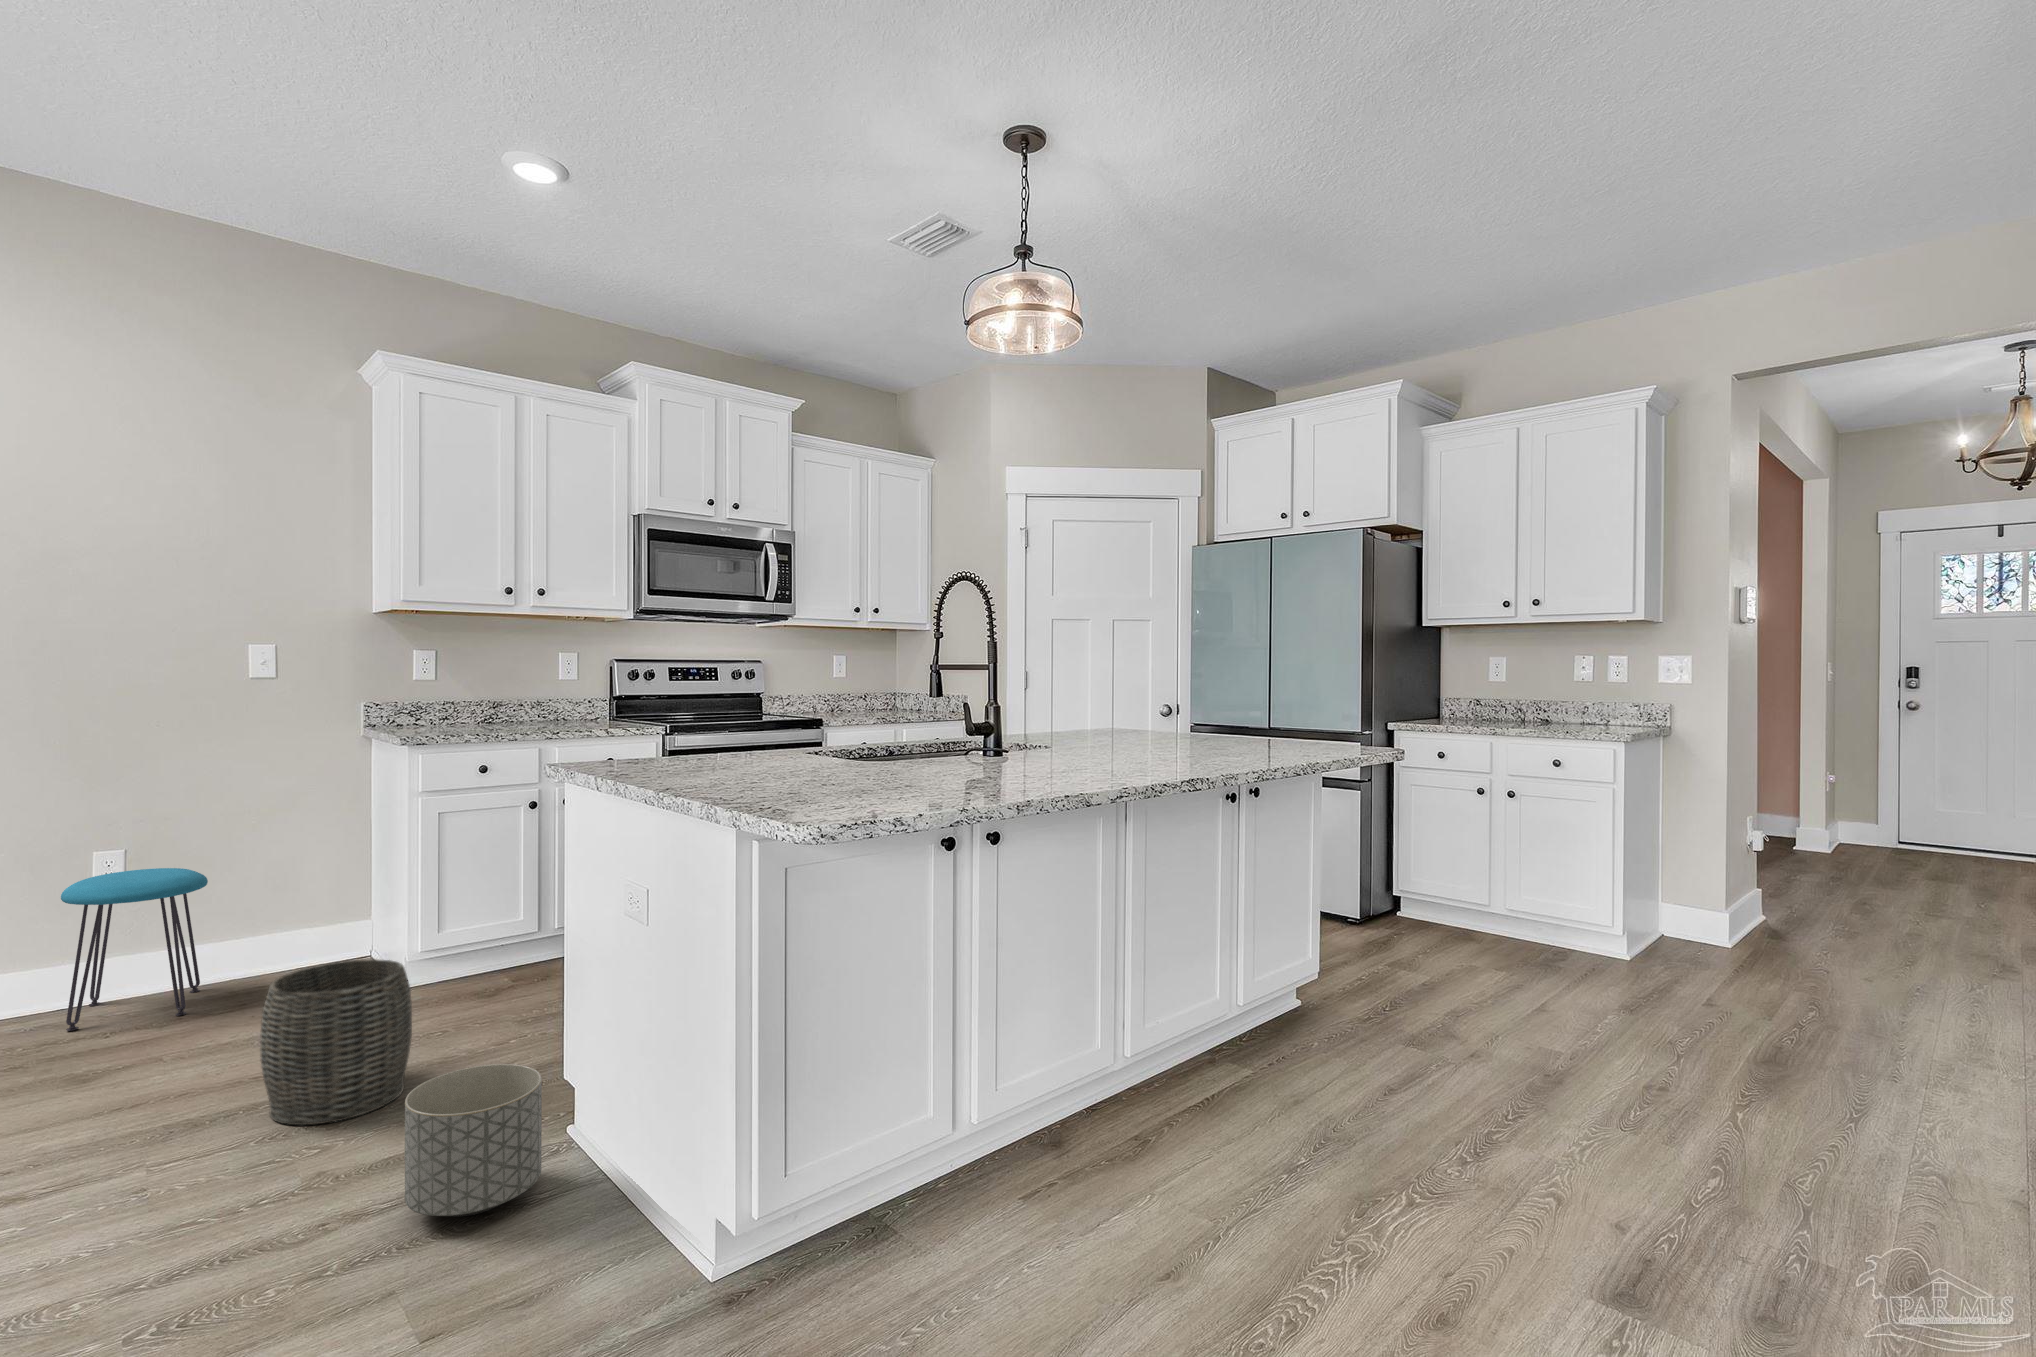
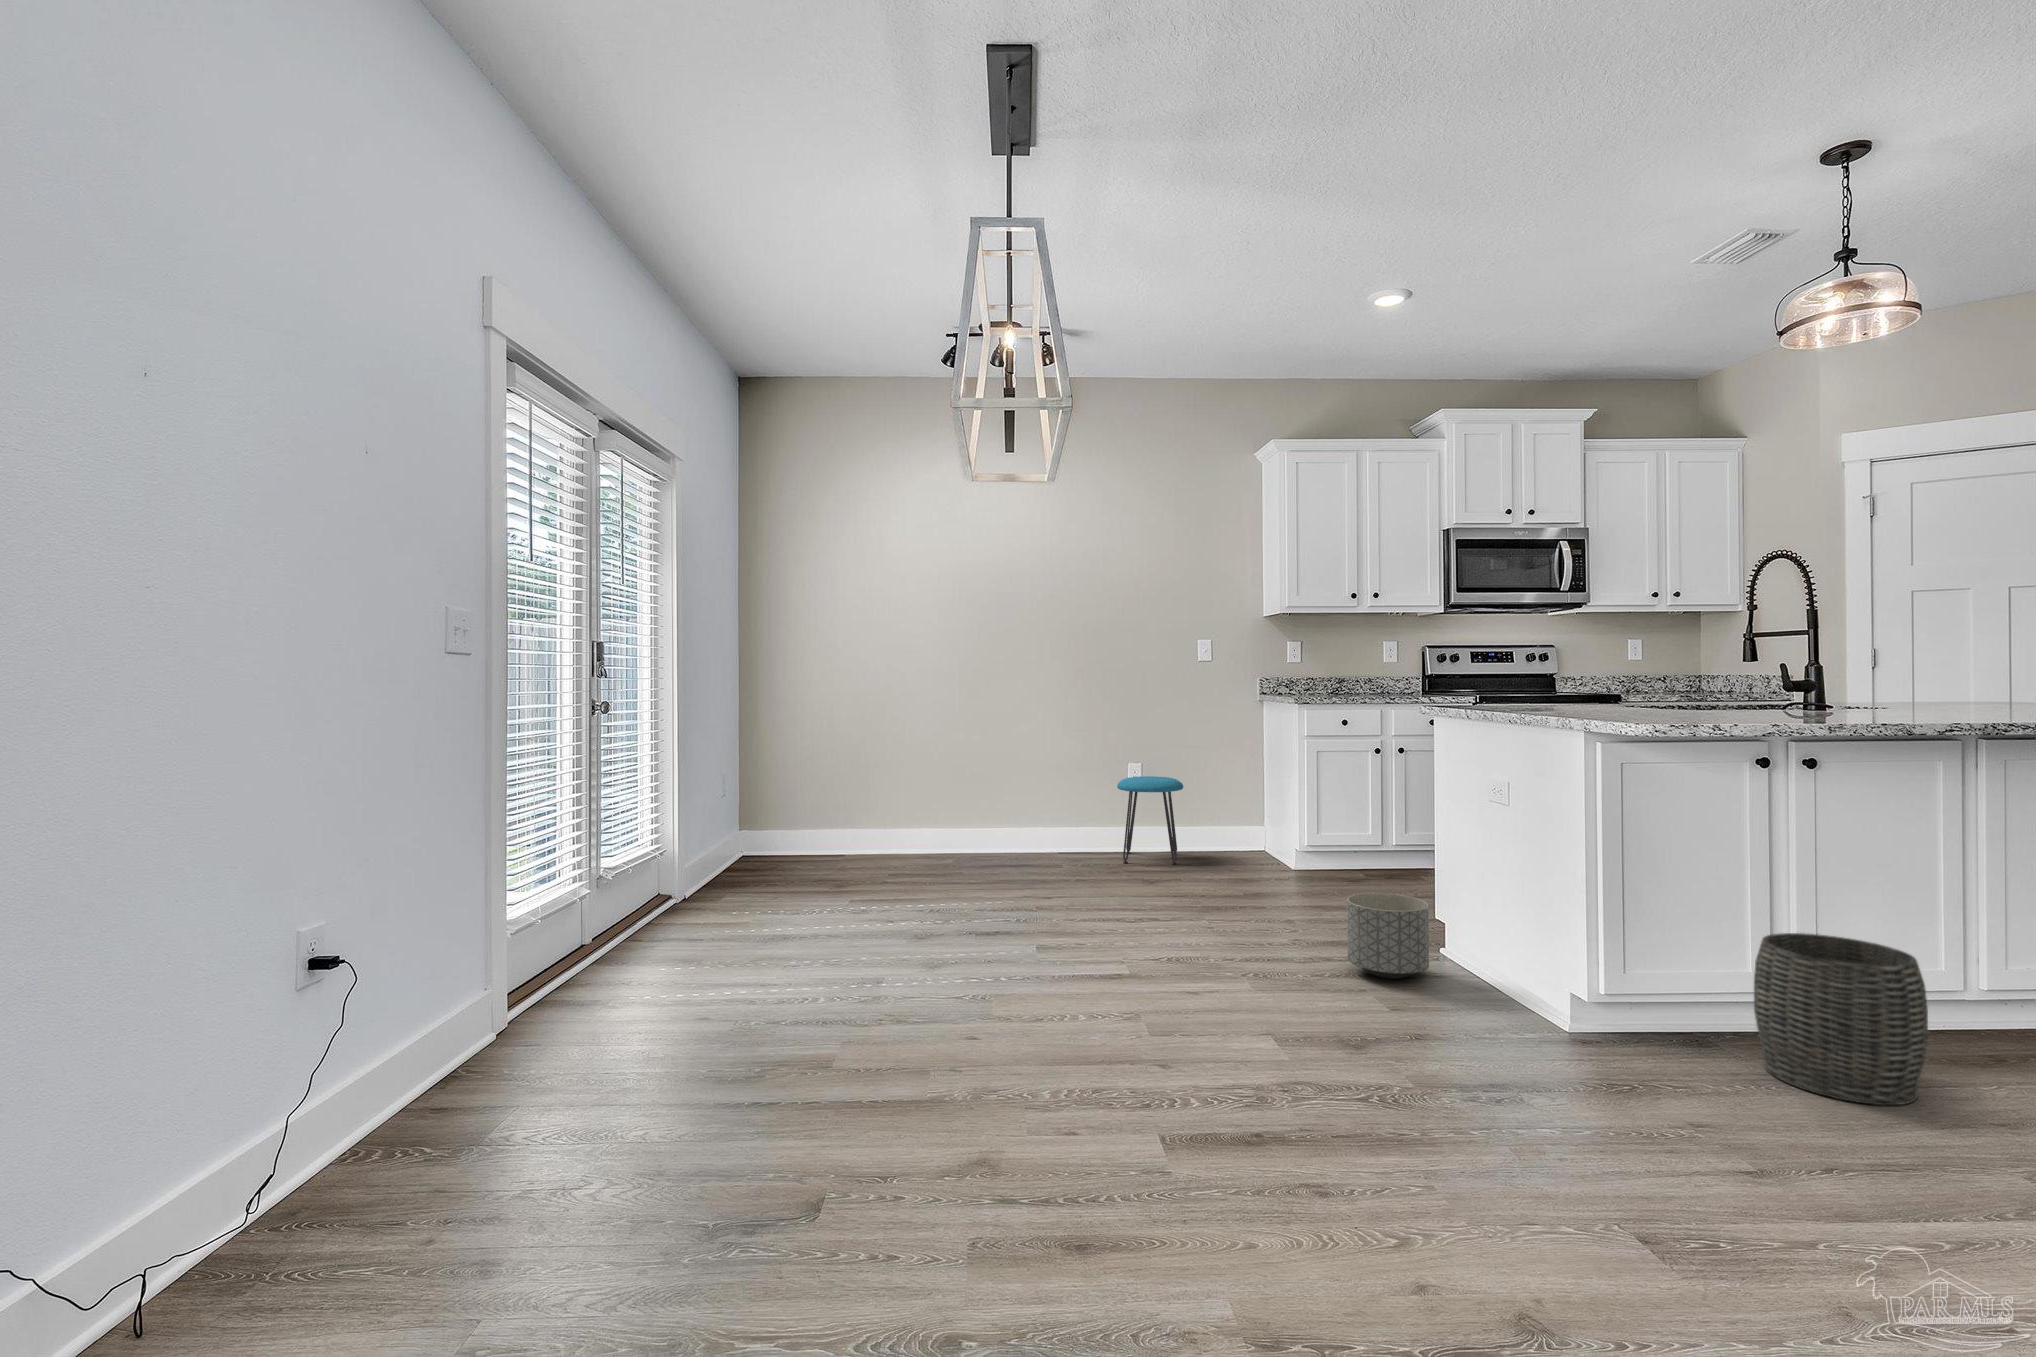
woven basket: present [260,959,412,1125] -> present [1754,933,1928,1105]

